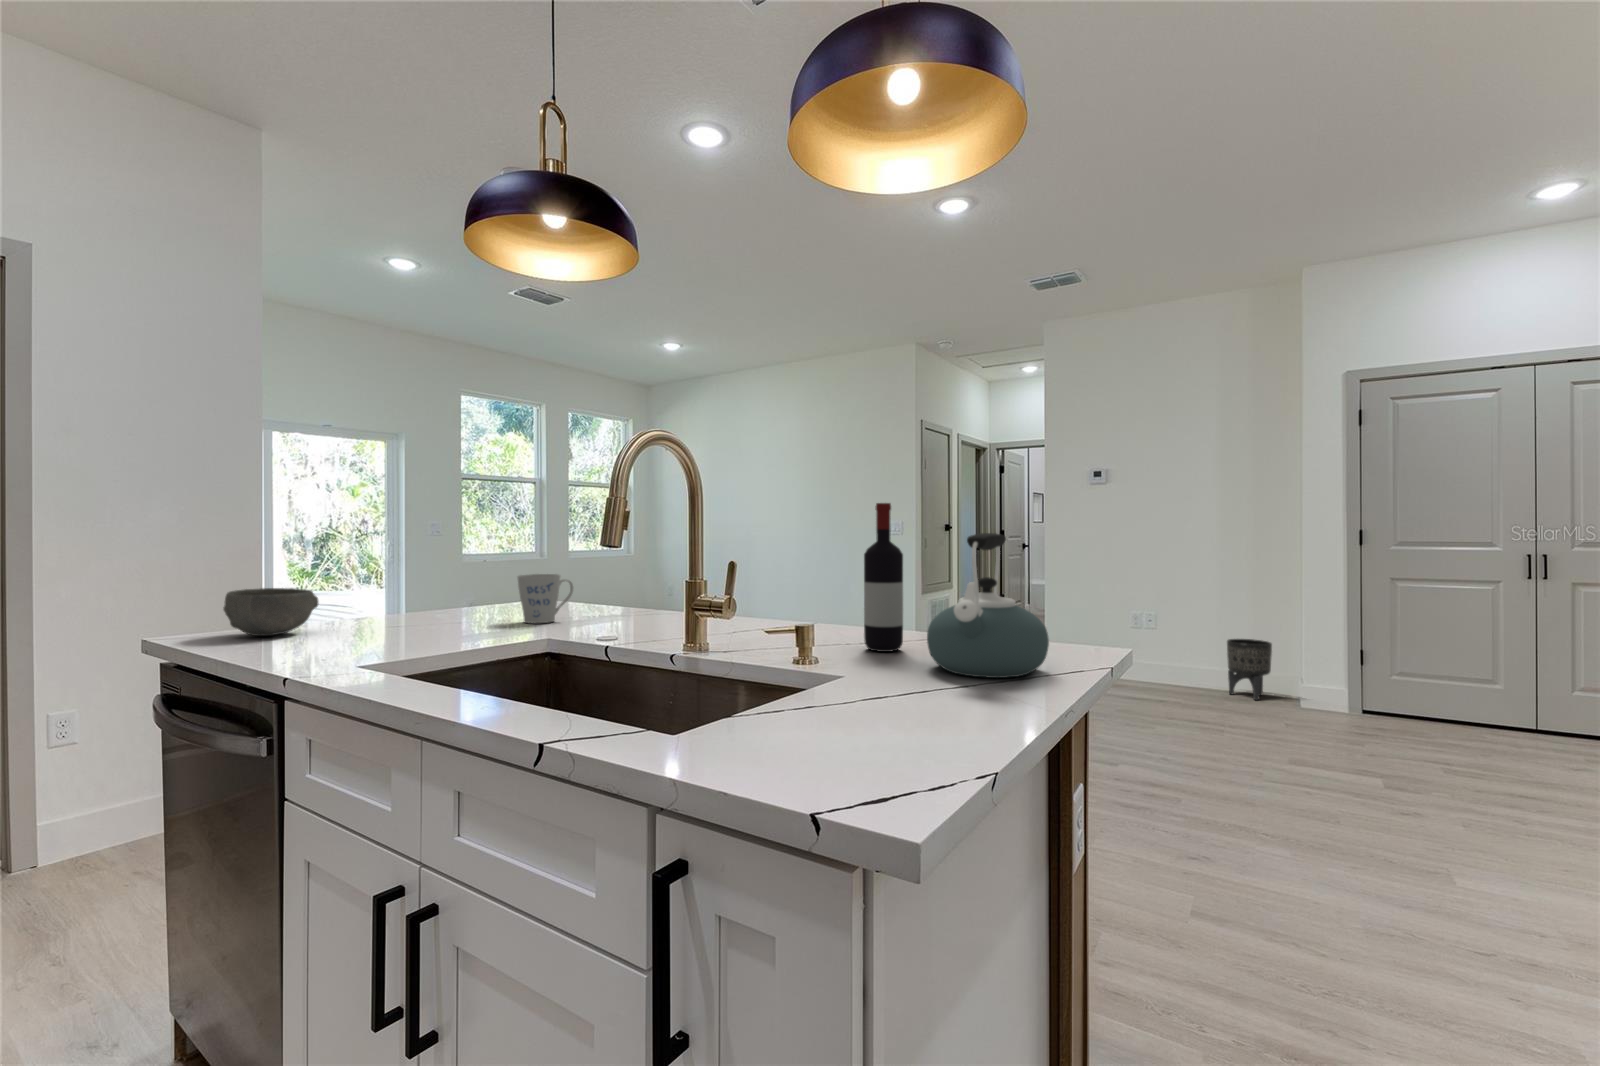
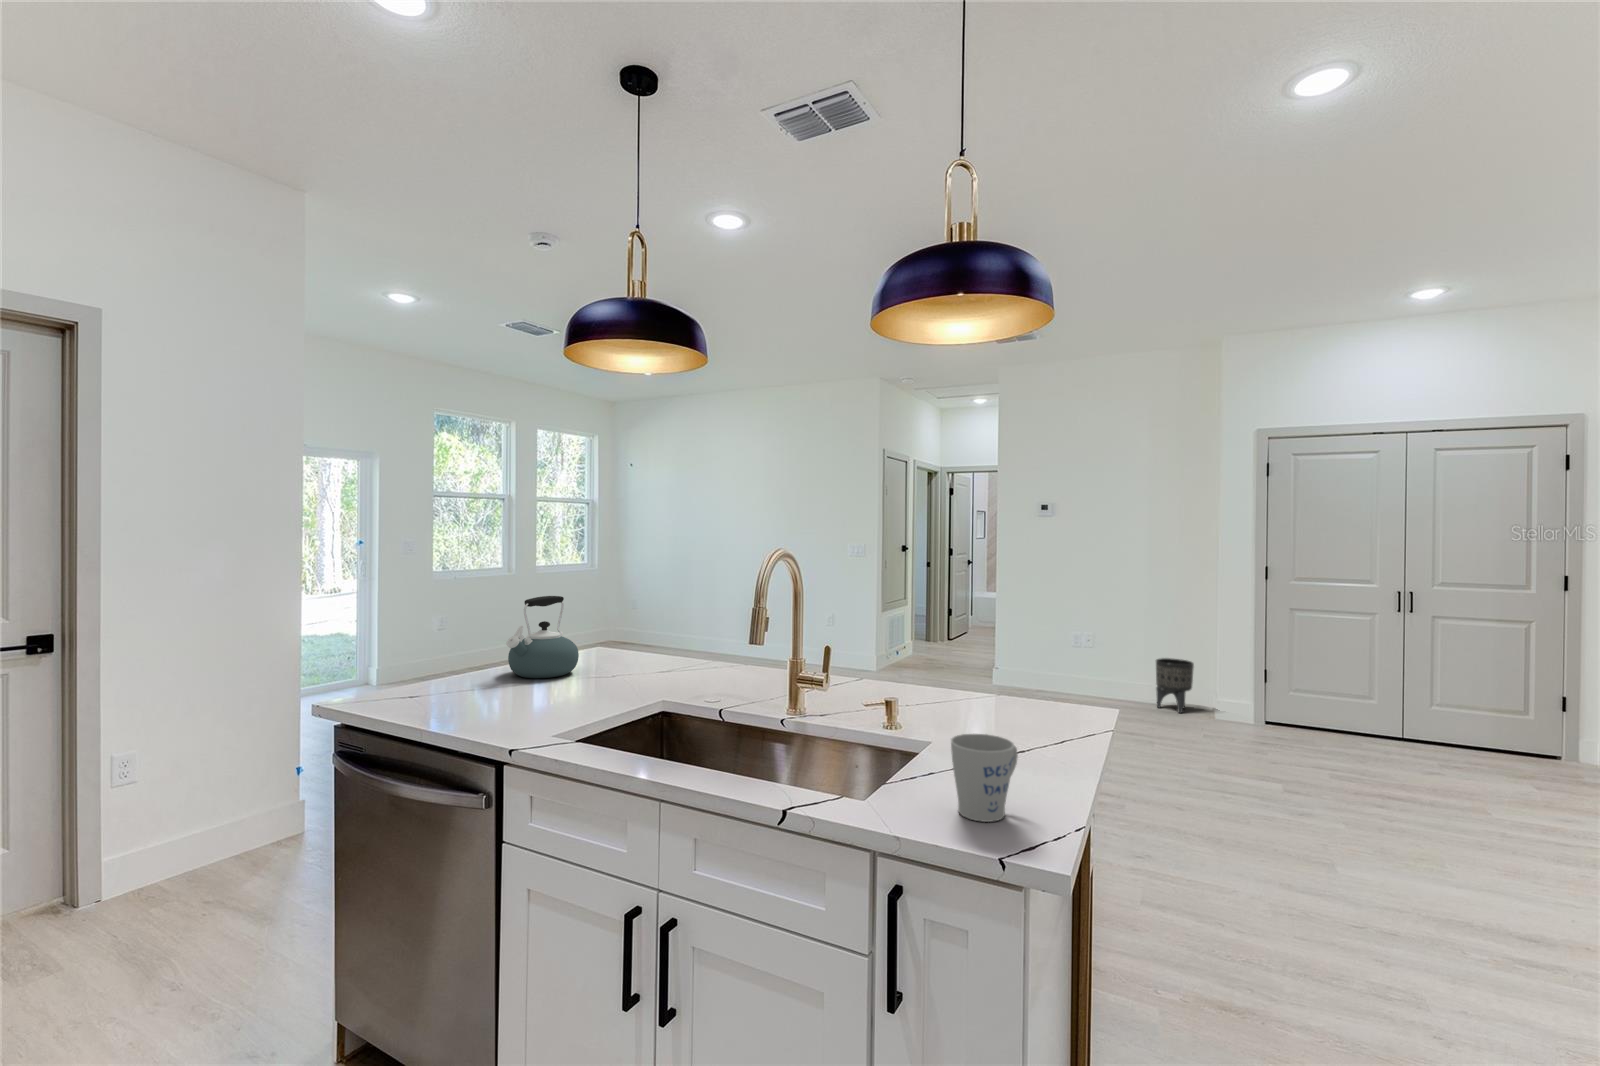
wine bottle: present [864,503,903,652] -> none [924,596,955,712]
kettle: present [927,533,1049,678] -> present [507,596,579,678]
mug: present [518,574,573,623] -> present [951,734,1018,822]
bowl: present [223,588,319,636] -> none [389,657,460,701]

